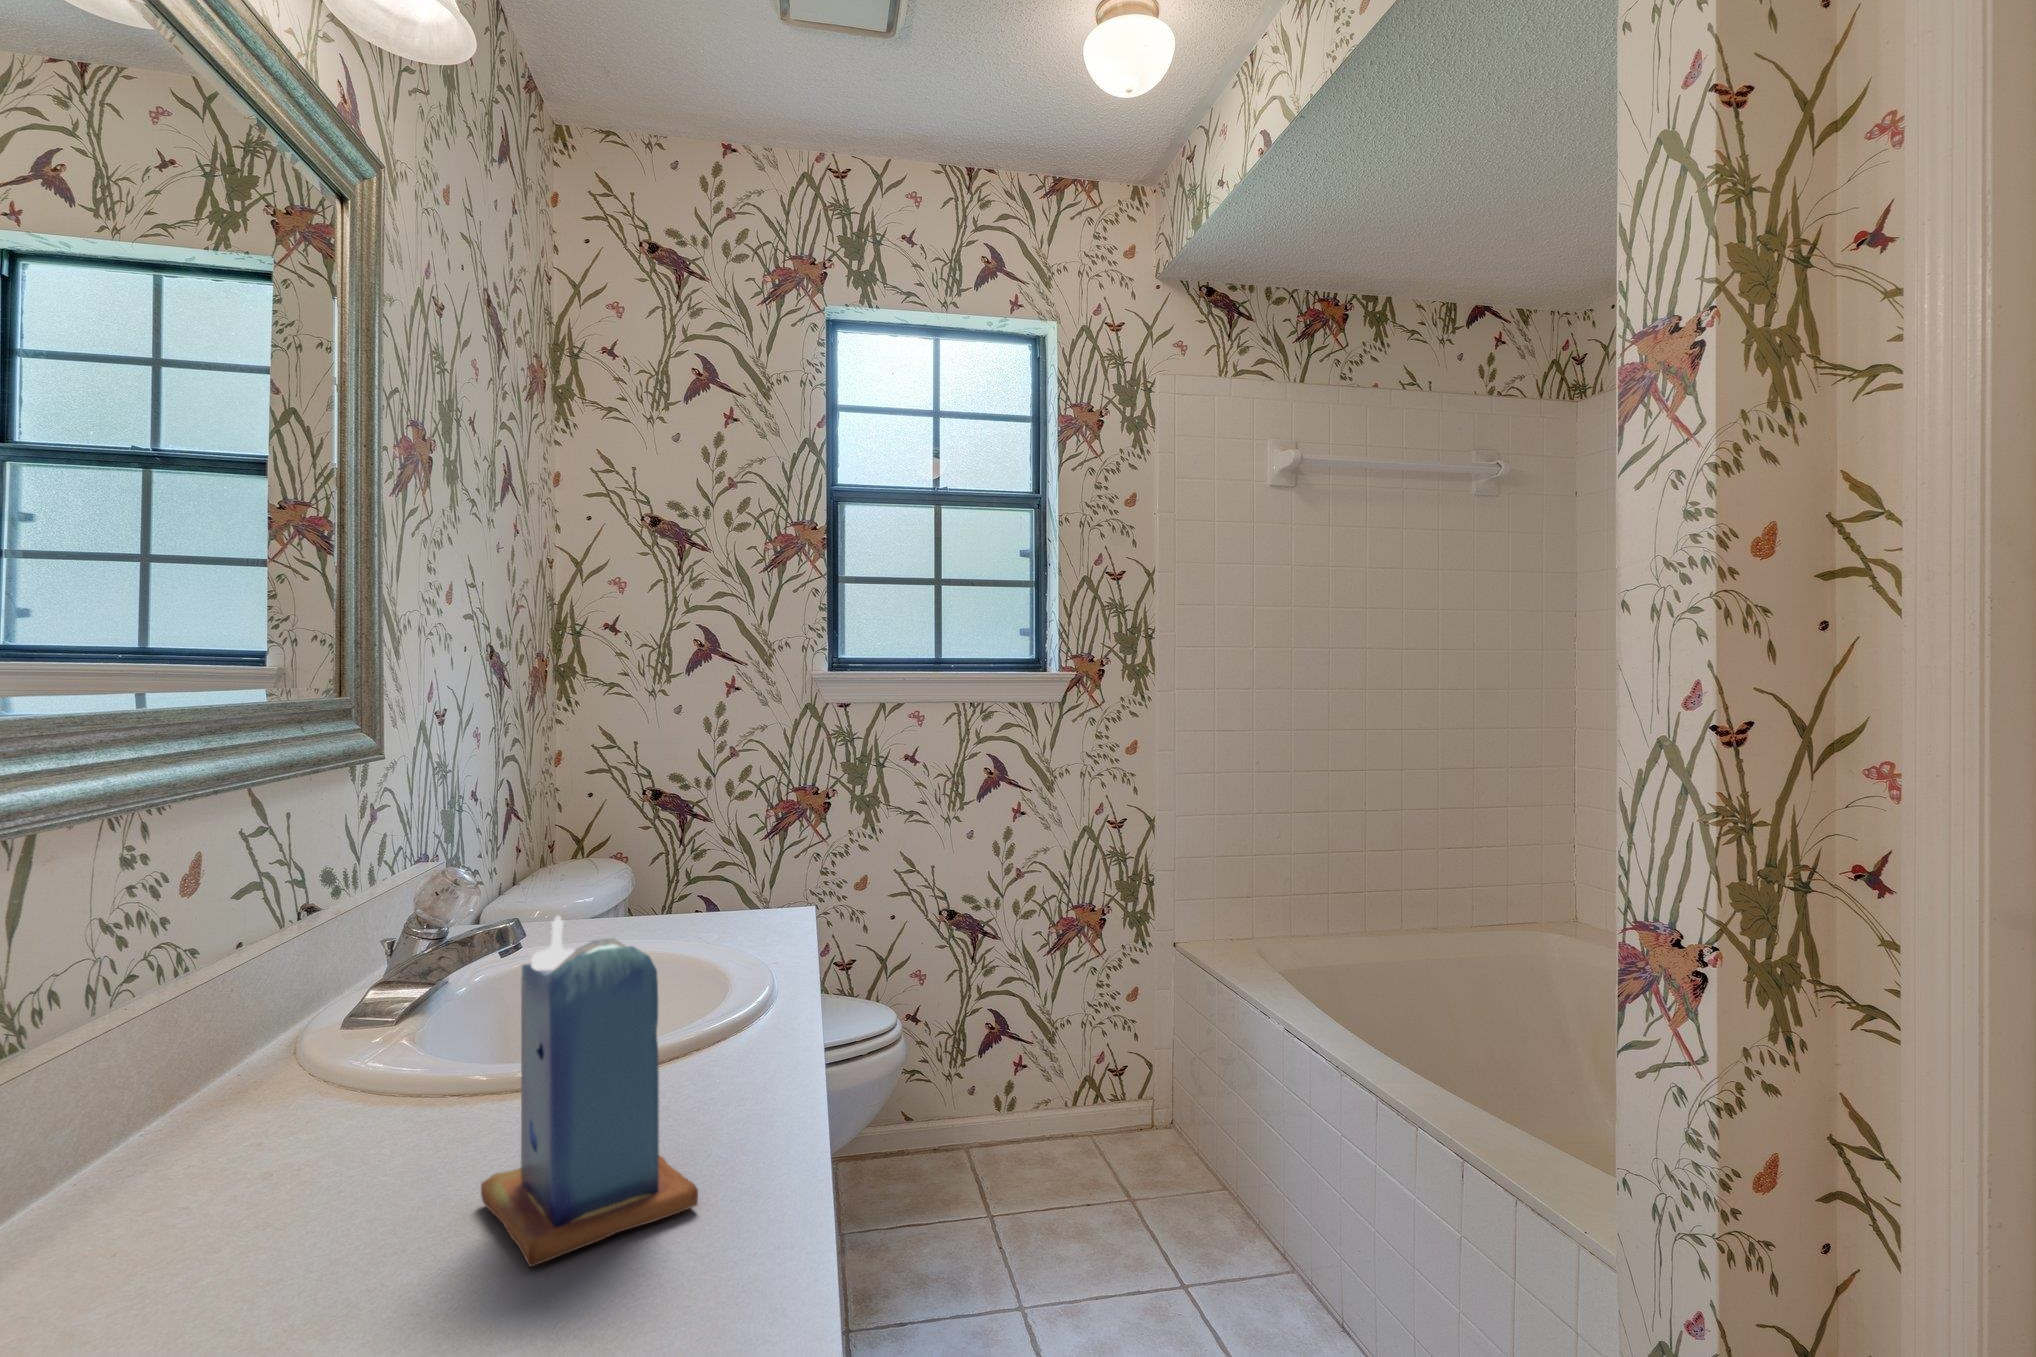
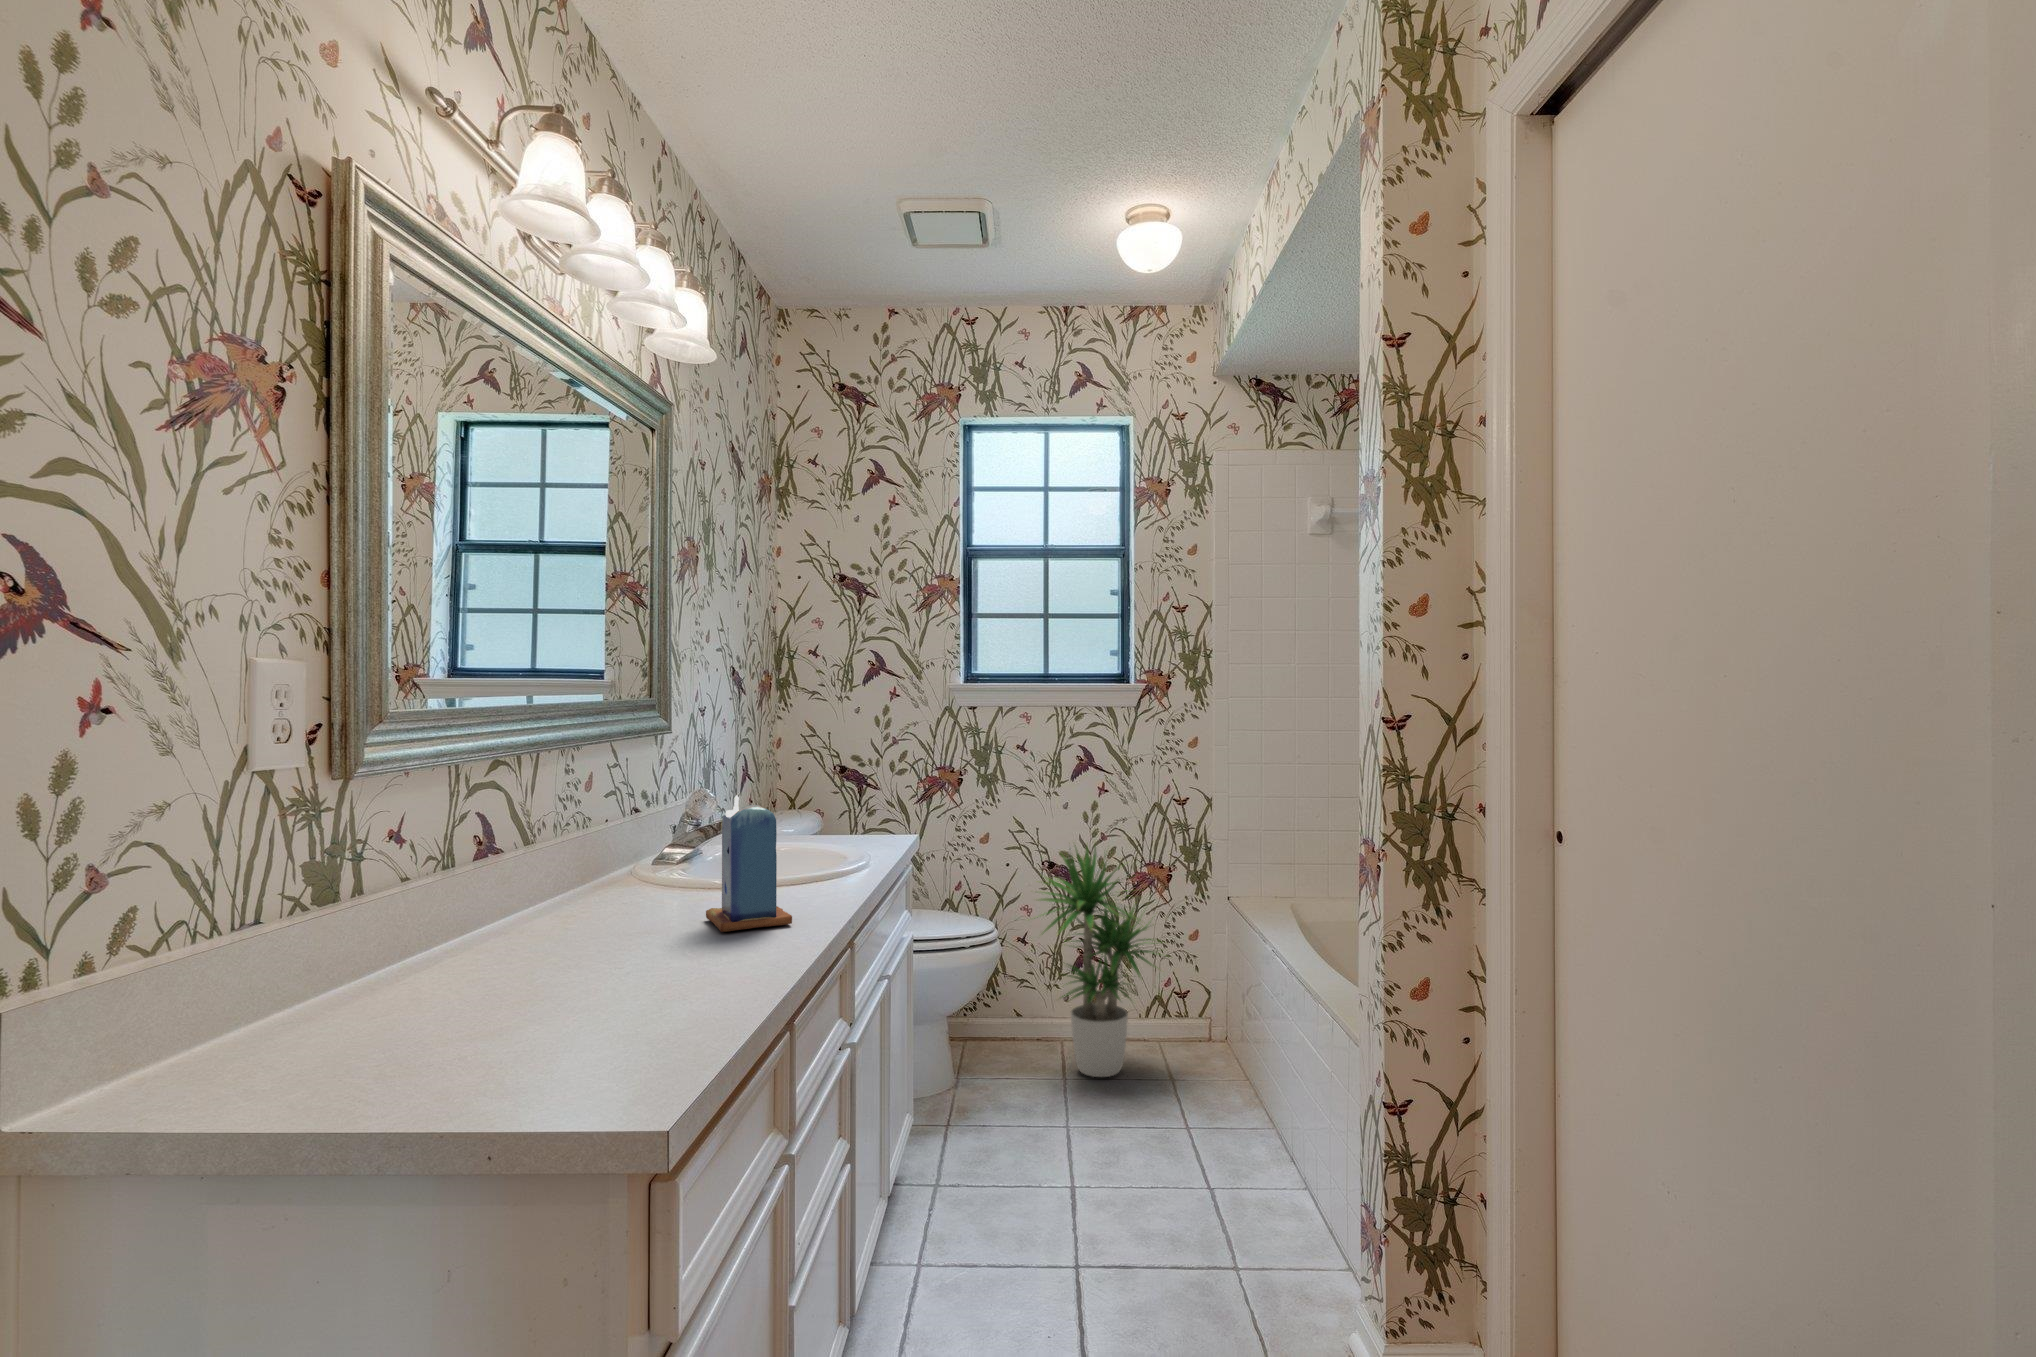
potted plant: none [929,880,1131,1209] -> present [1034,845,1162,1077]

